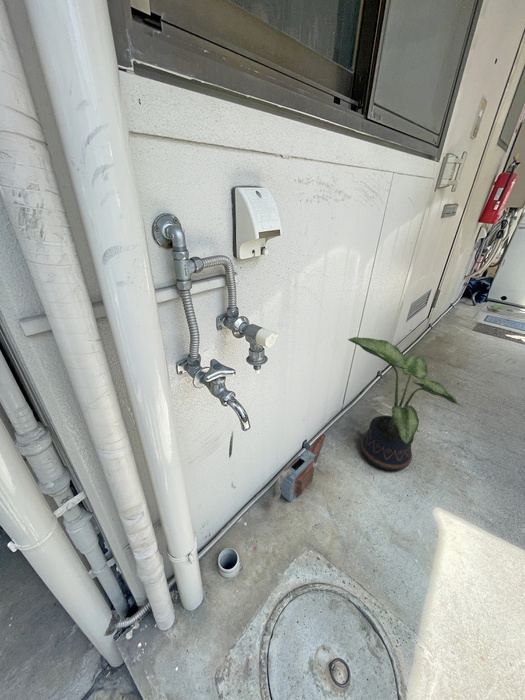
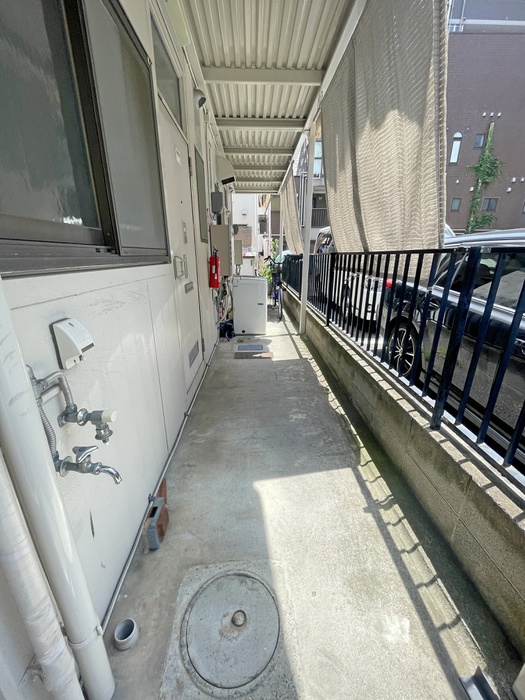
potted plant: present [348,337,461,470] -> none [156,388,241,480]

